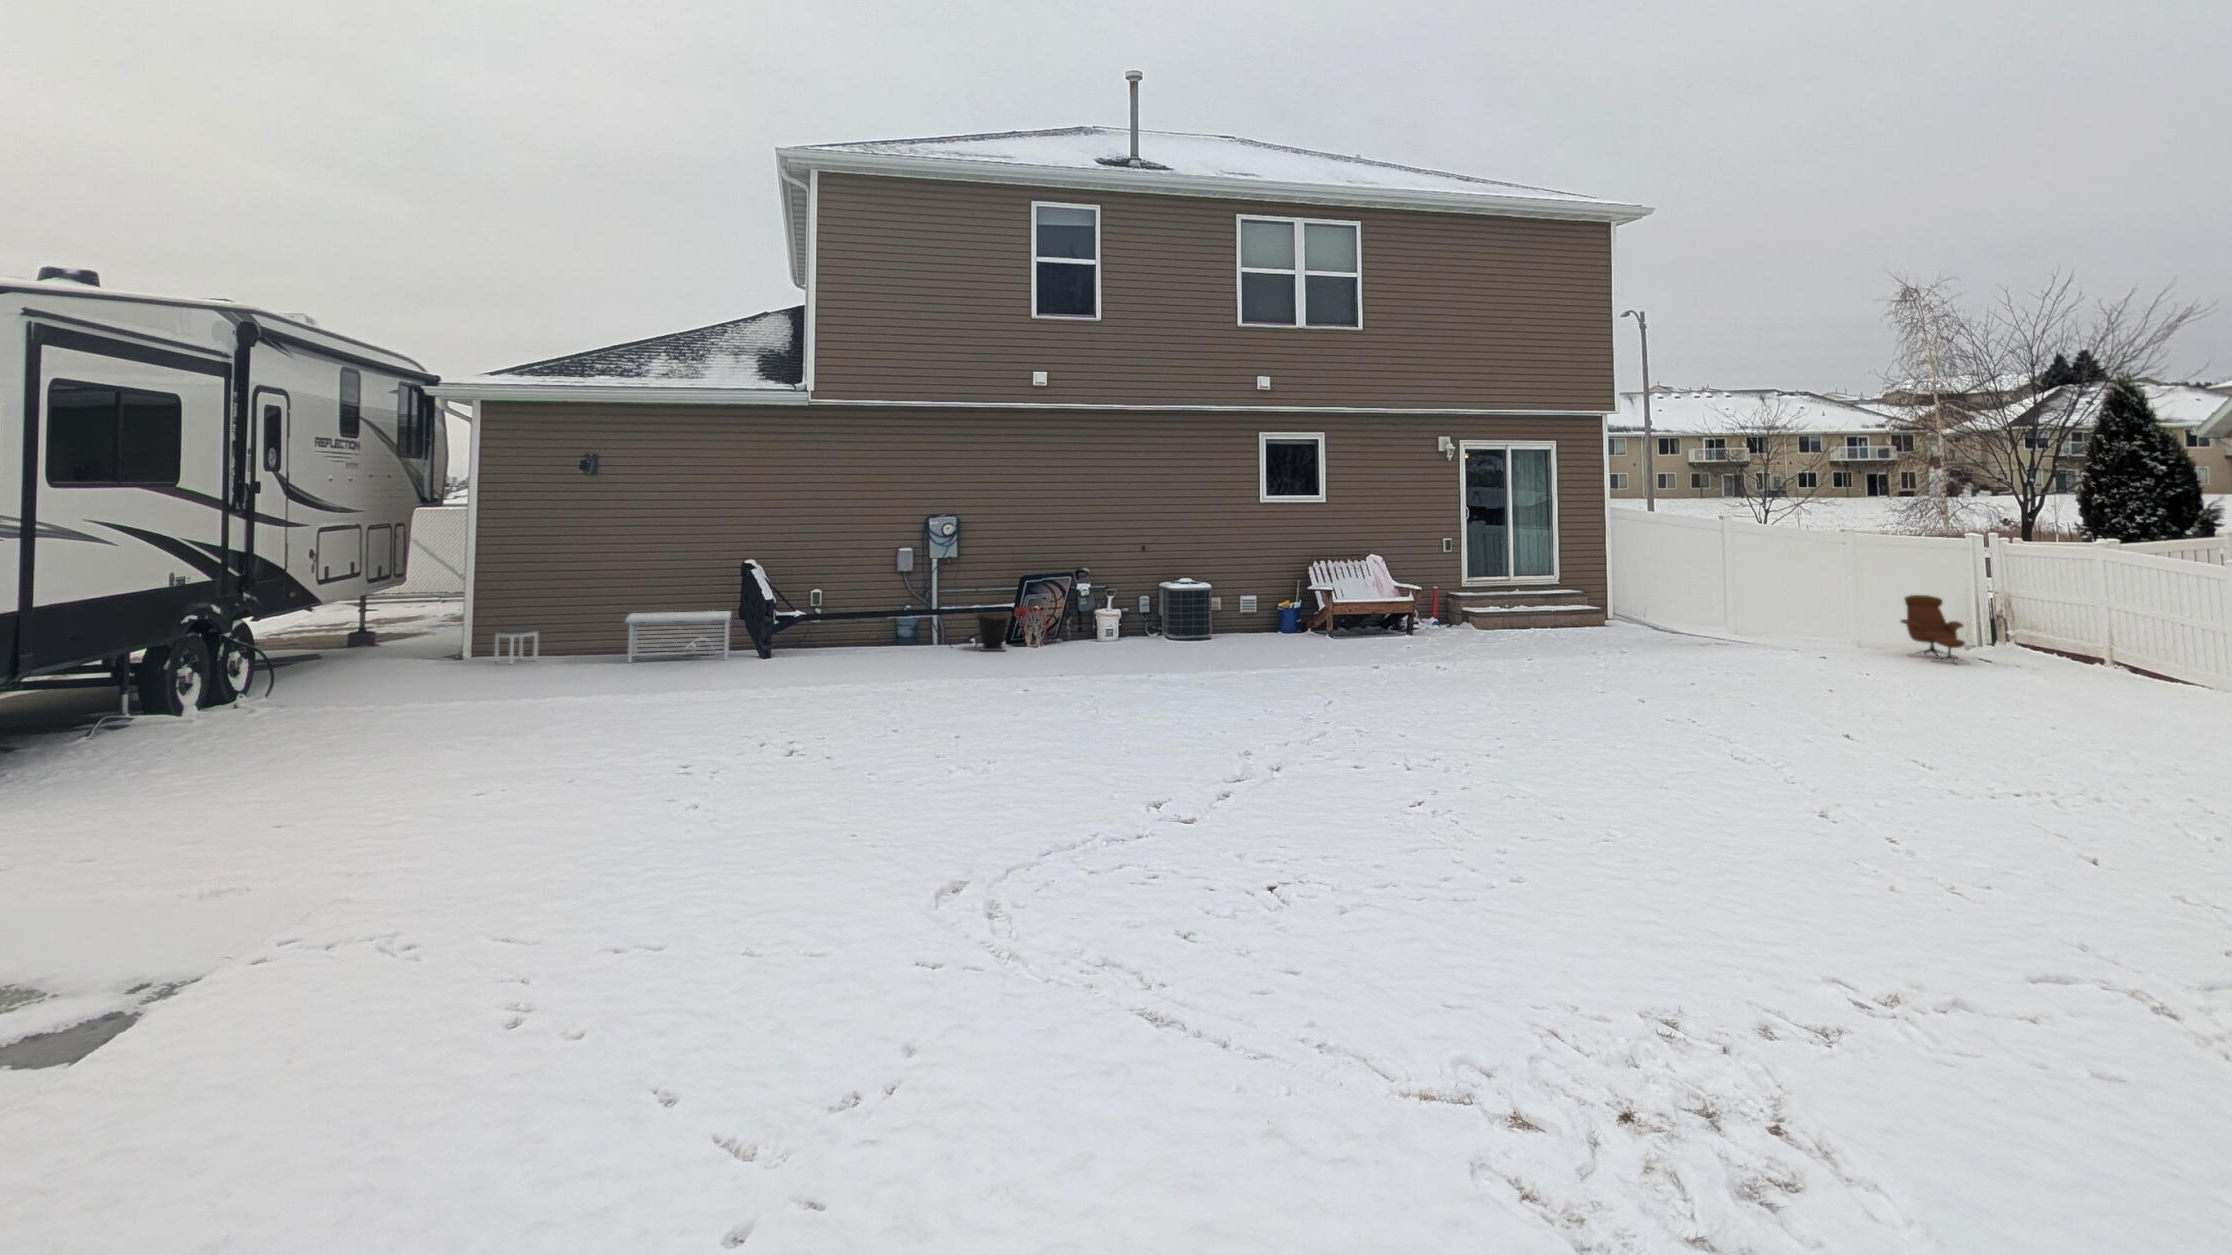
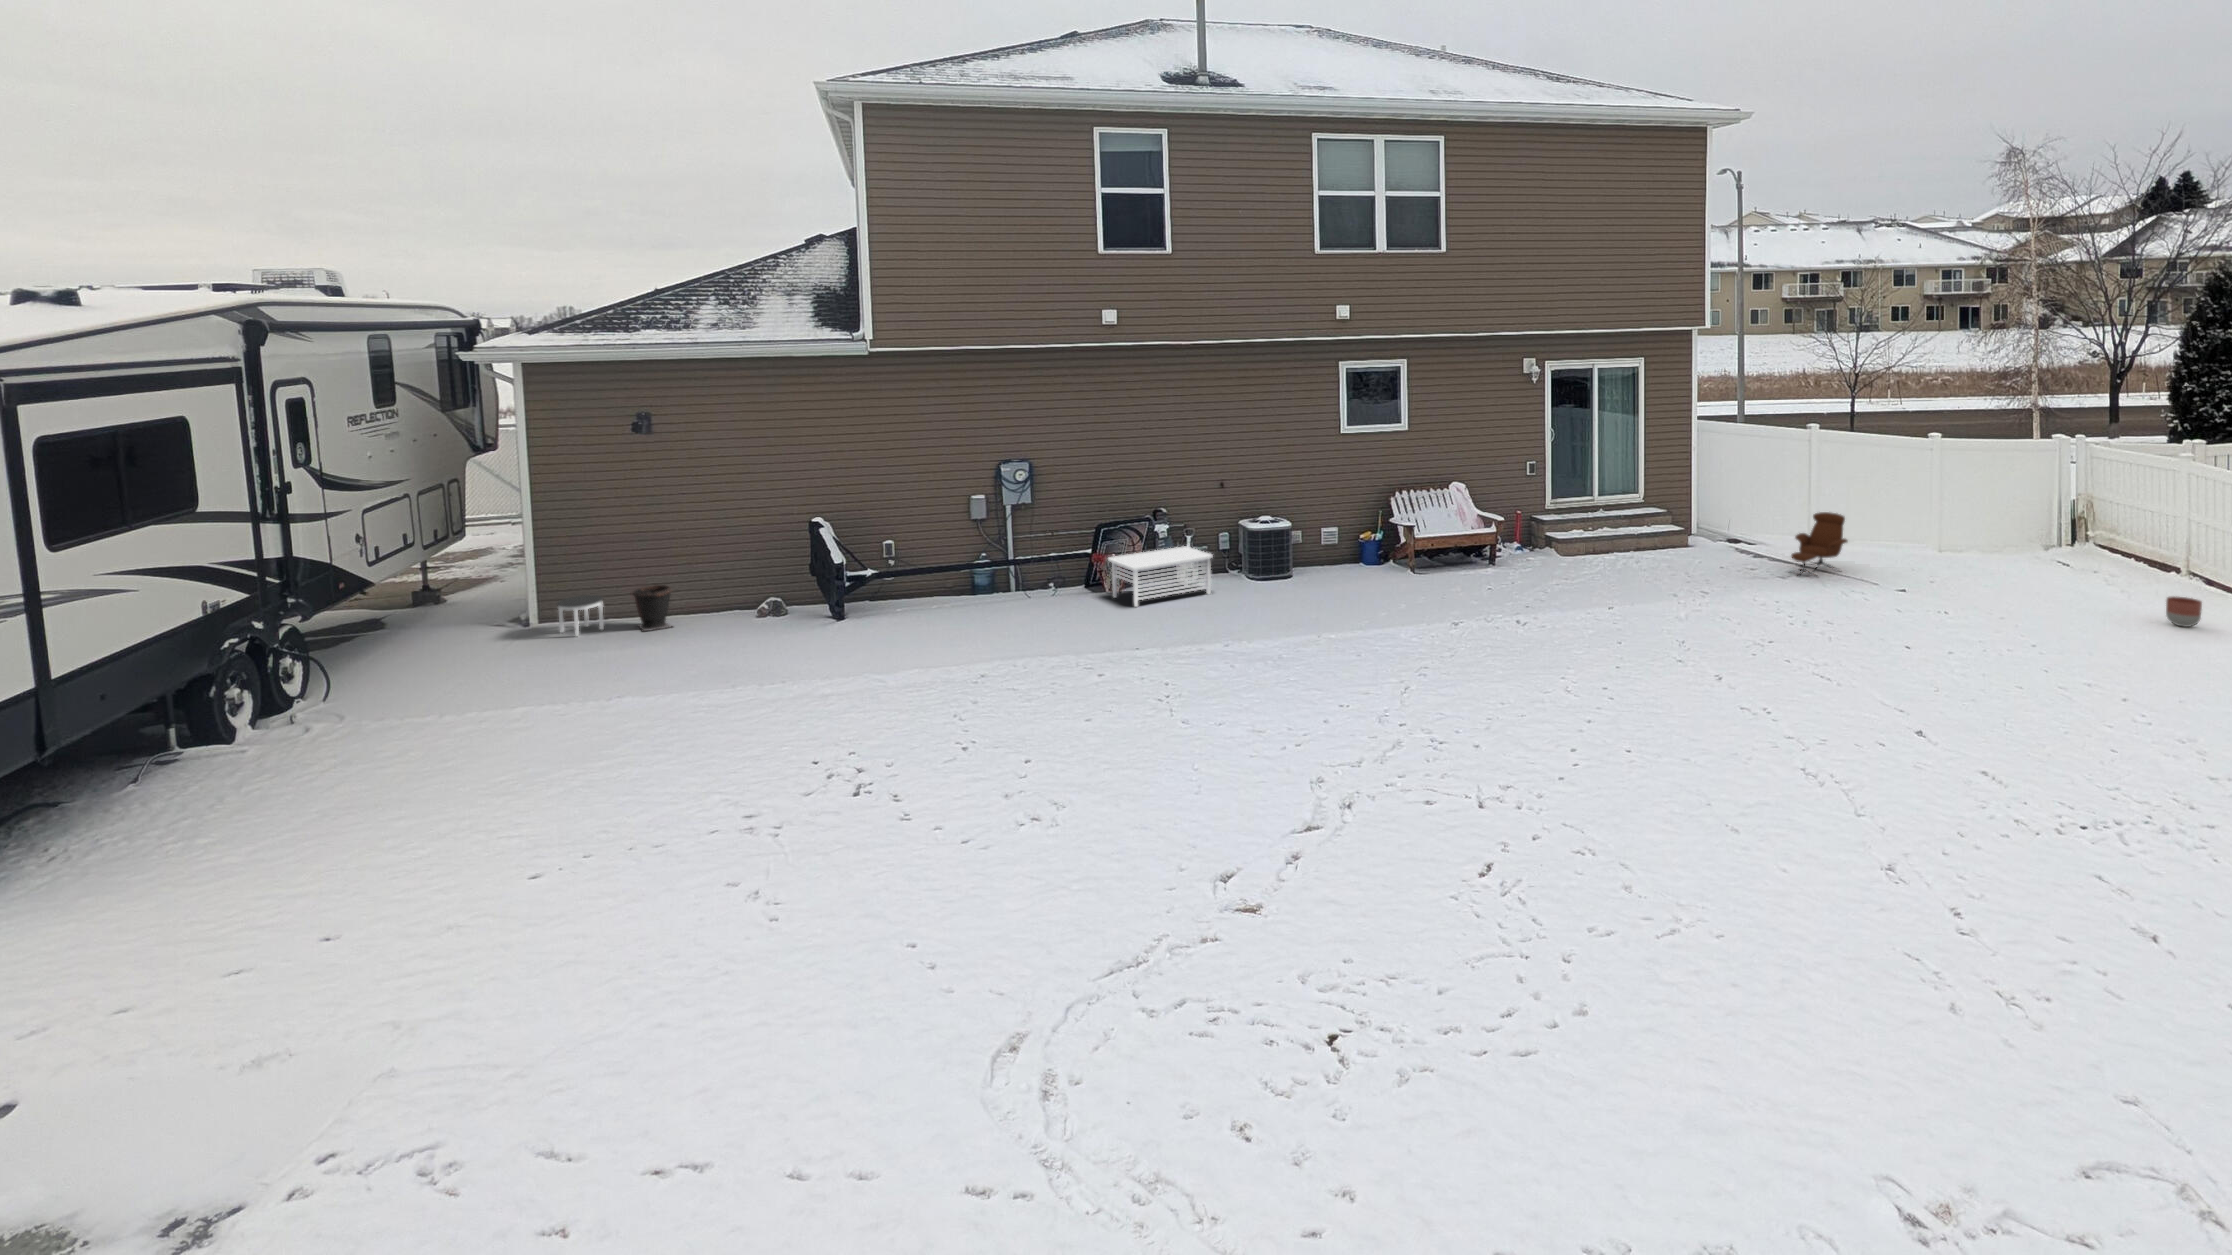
lounge chair: present [1901,595,1965,664] -> present [1791,512,1847,576]
storage bench: present [626,611,731,663] -> present [1108,546,1213,607]
bucket: present [976,613,1009,651] -> present [633,585,672,631]
planter: none [2091,649,2128,678] -> present [2166,597,2202,627]

